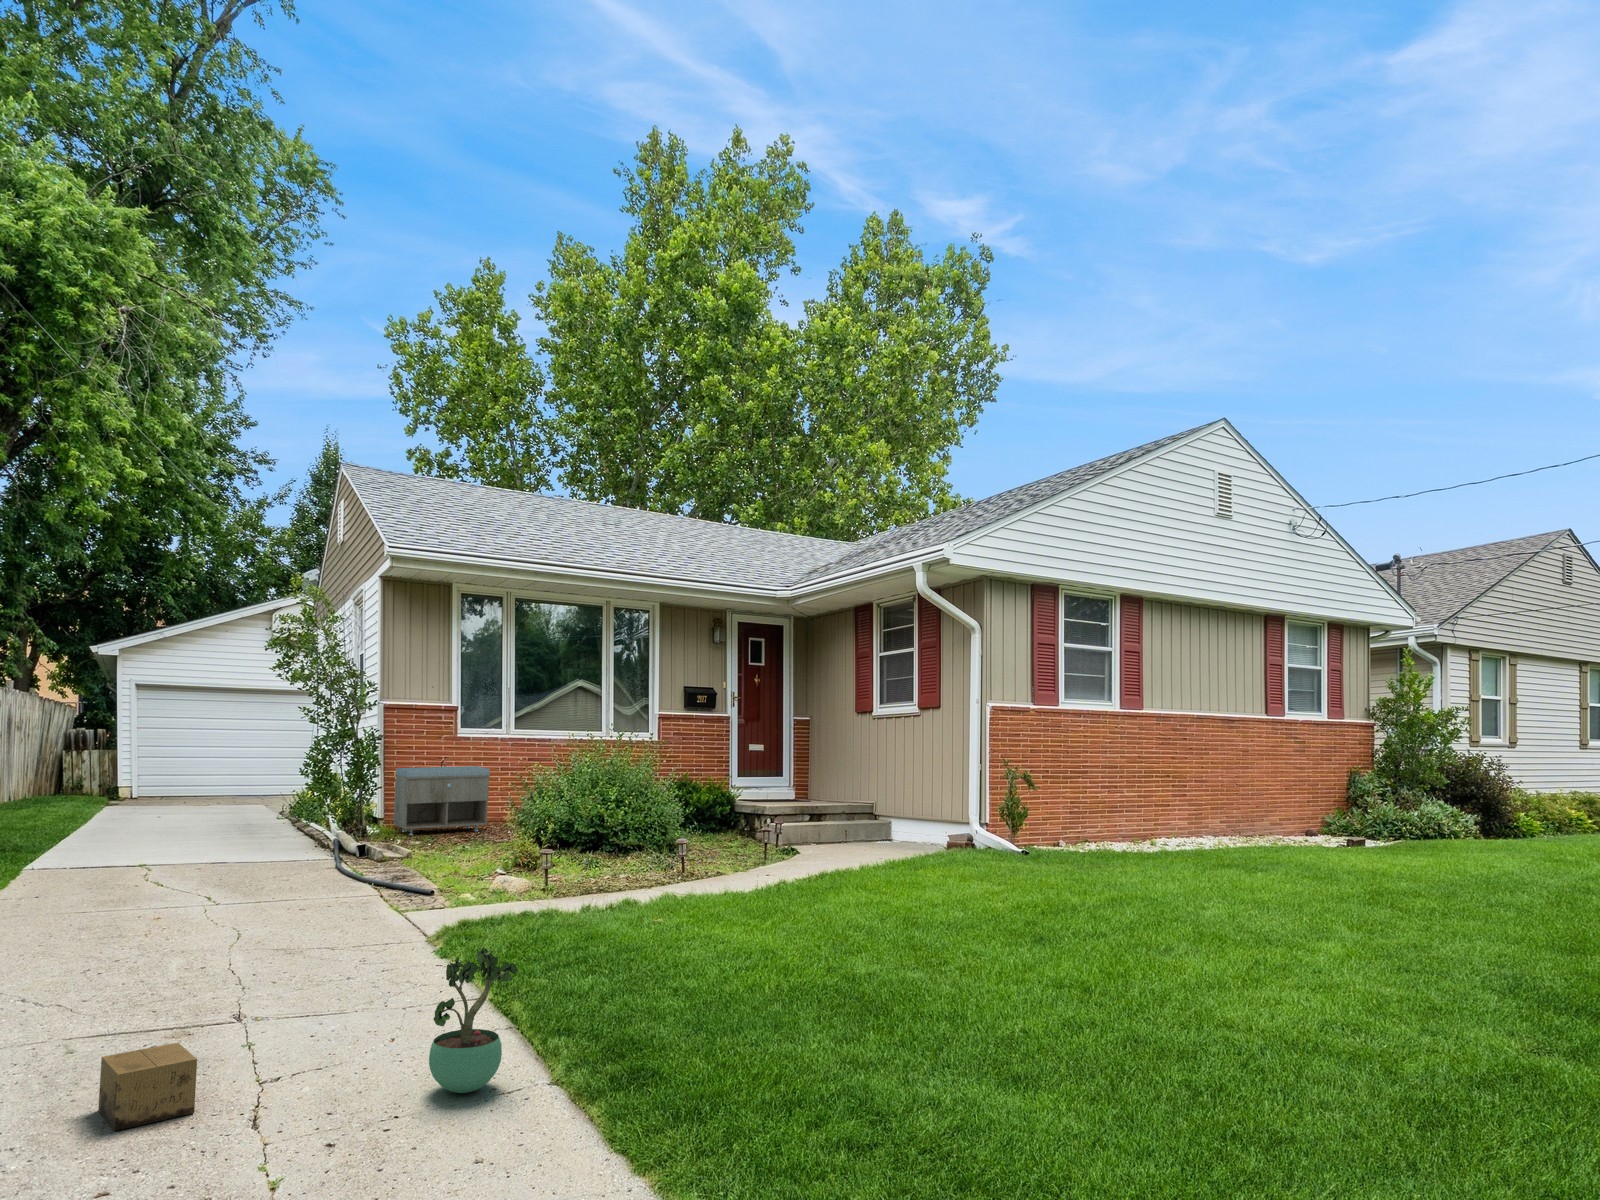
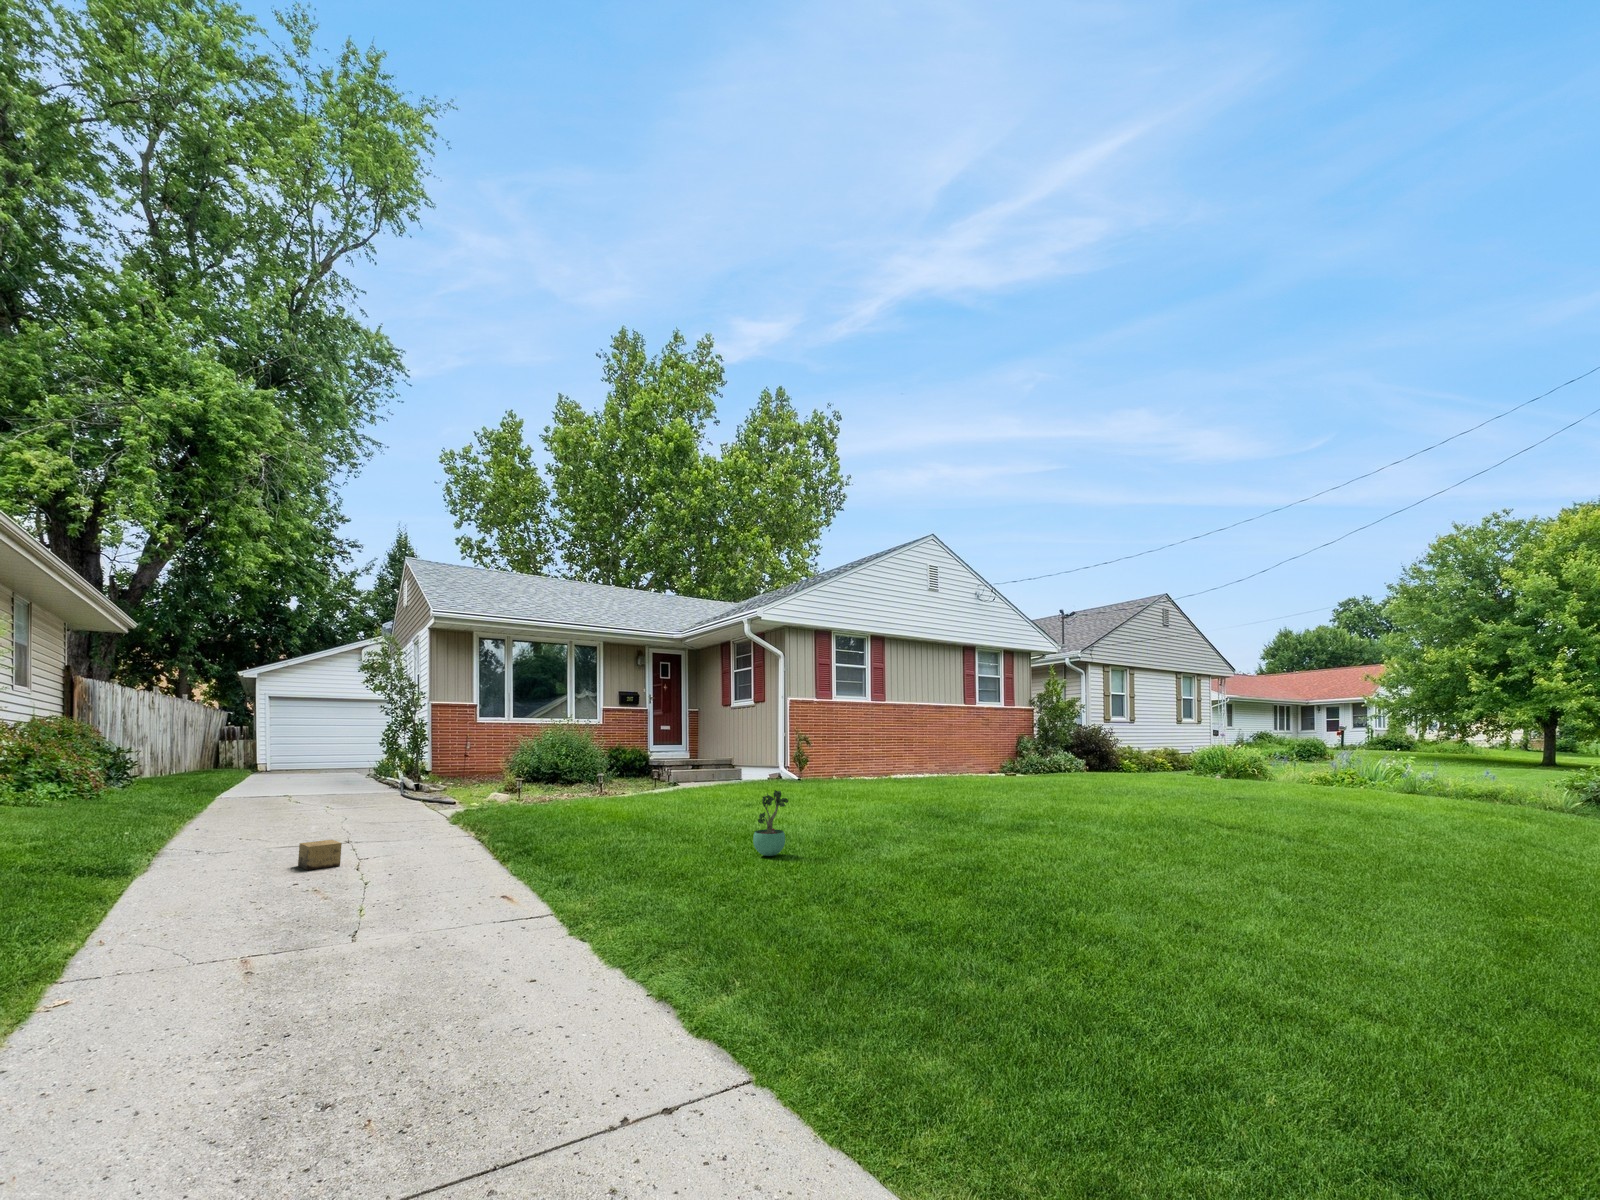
storage bench: present [394,766,490,835] -> none [437,740,496,780]
potted plant: present [429,947,518,1093] -> present [753,790,788,856]

